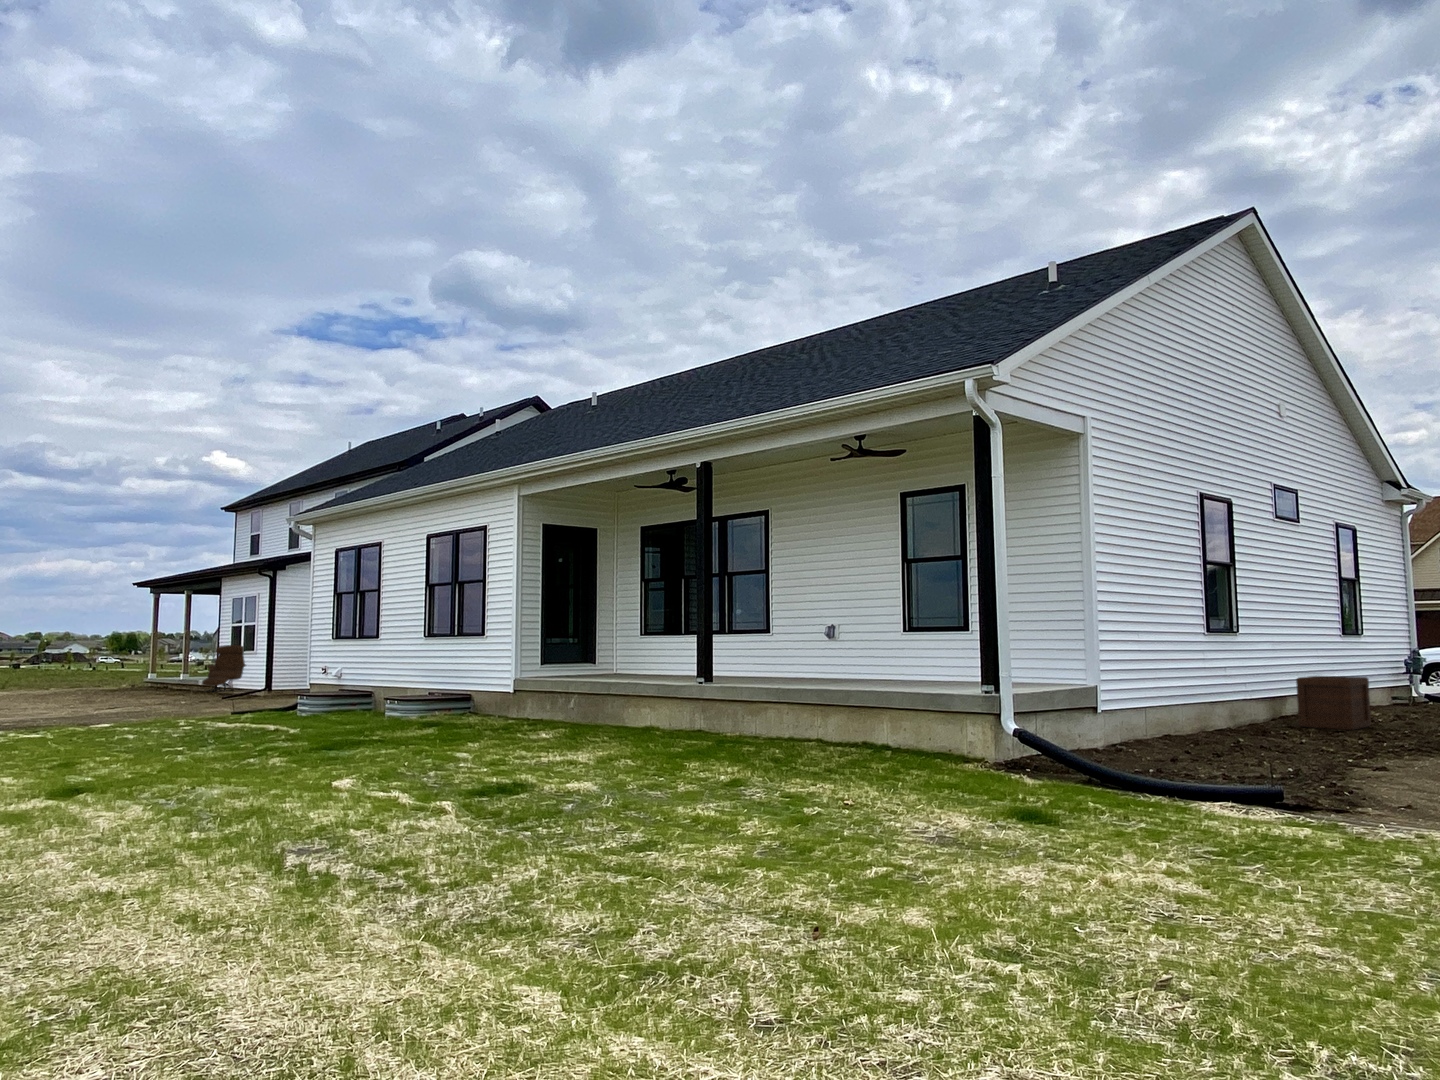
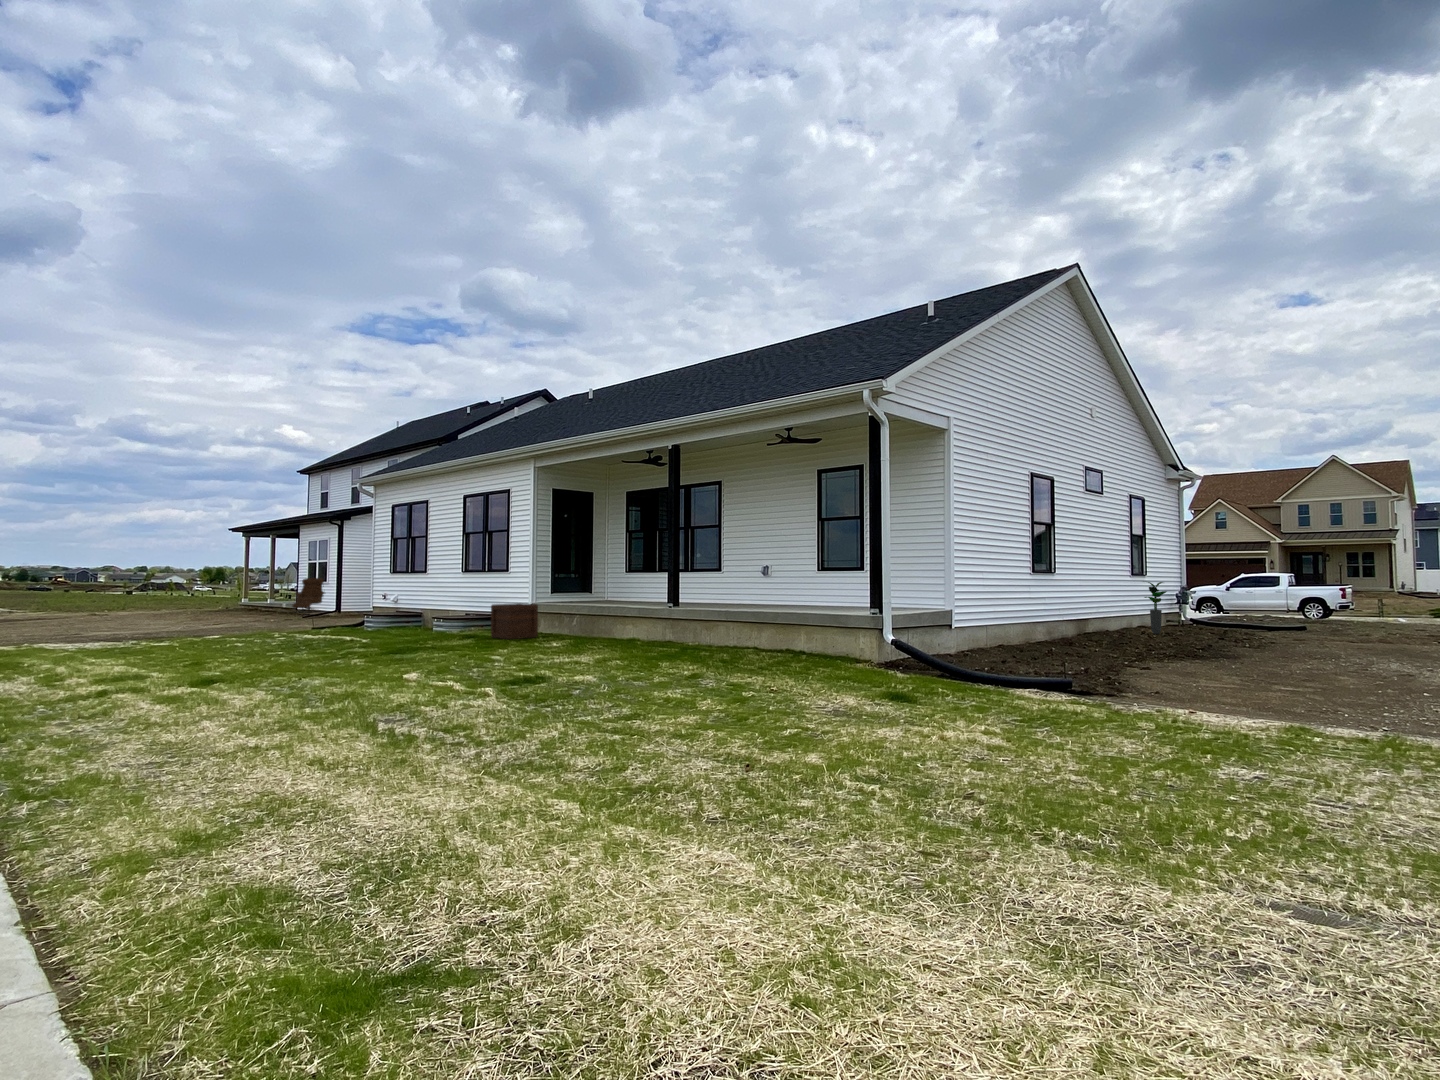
potted plant: none [1365,642,1404,716] -> present [1145,582,1167,634]
wooden crate: present [1296,676,1371,730] -> present [491,603,538,639]

